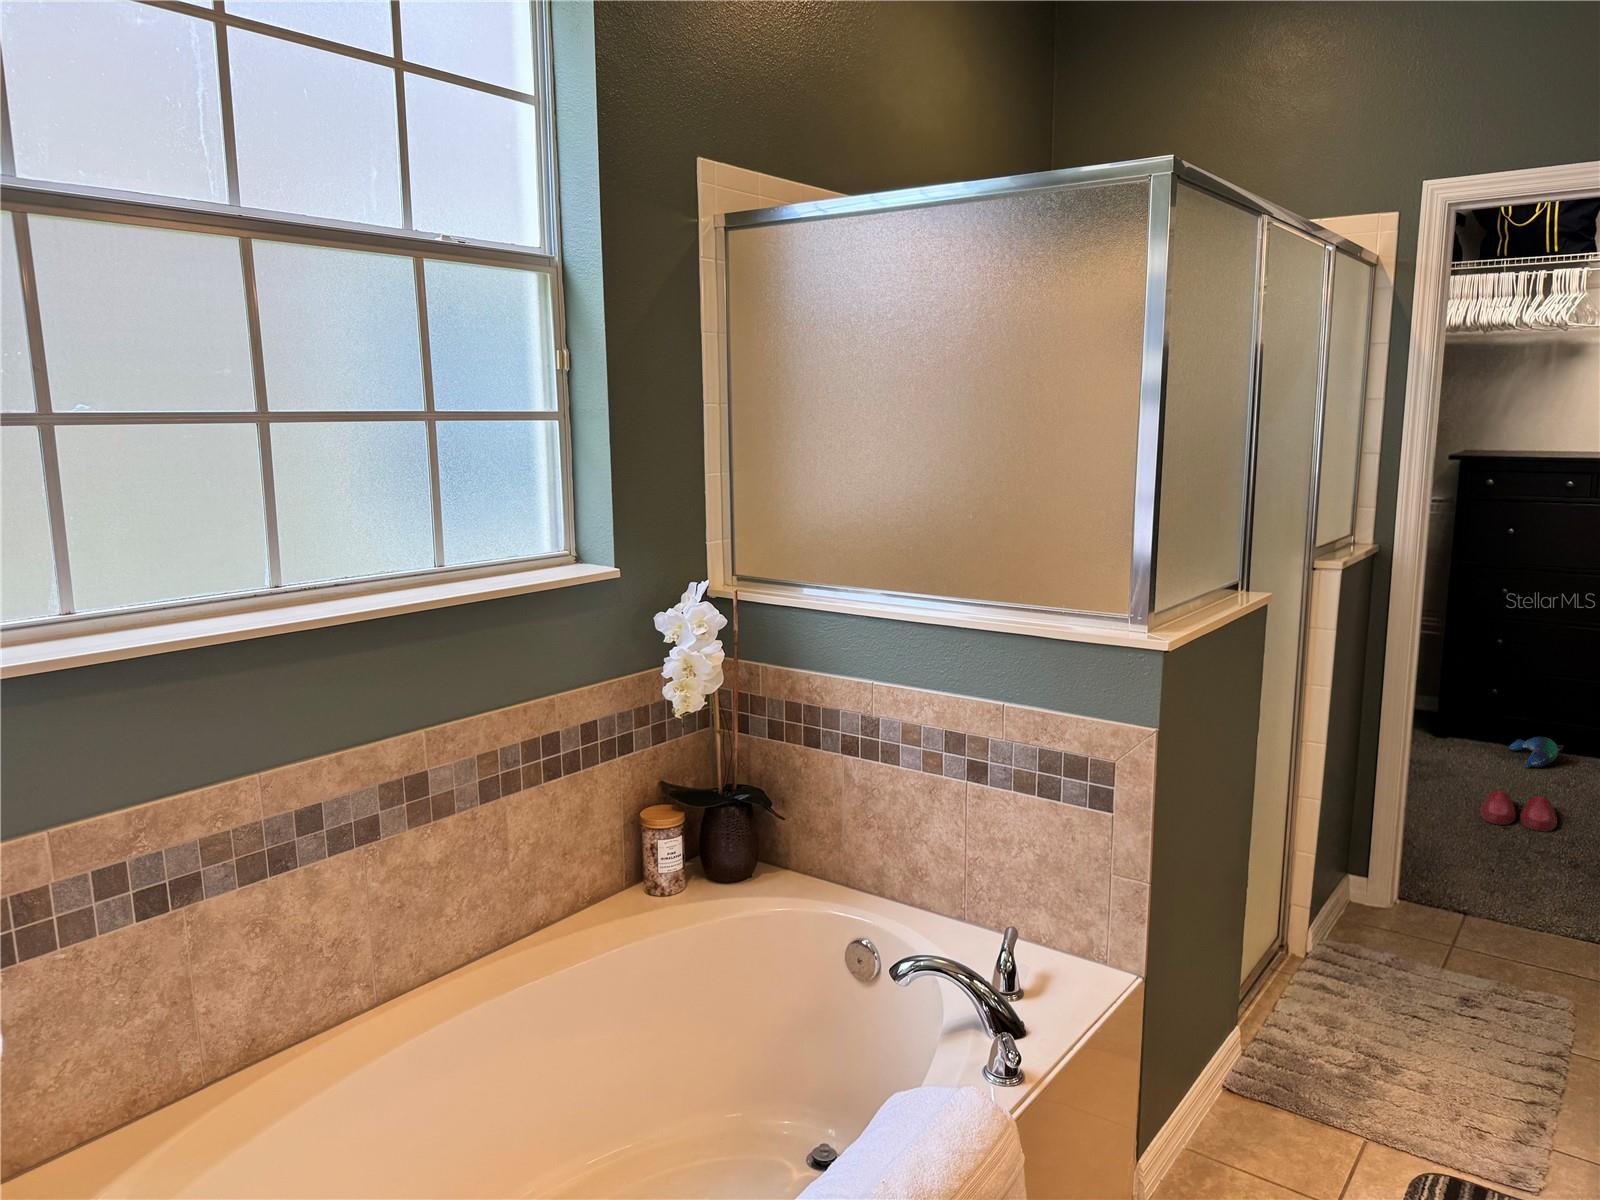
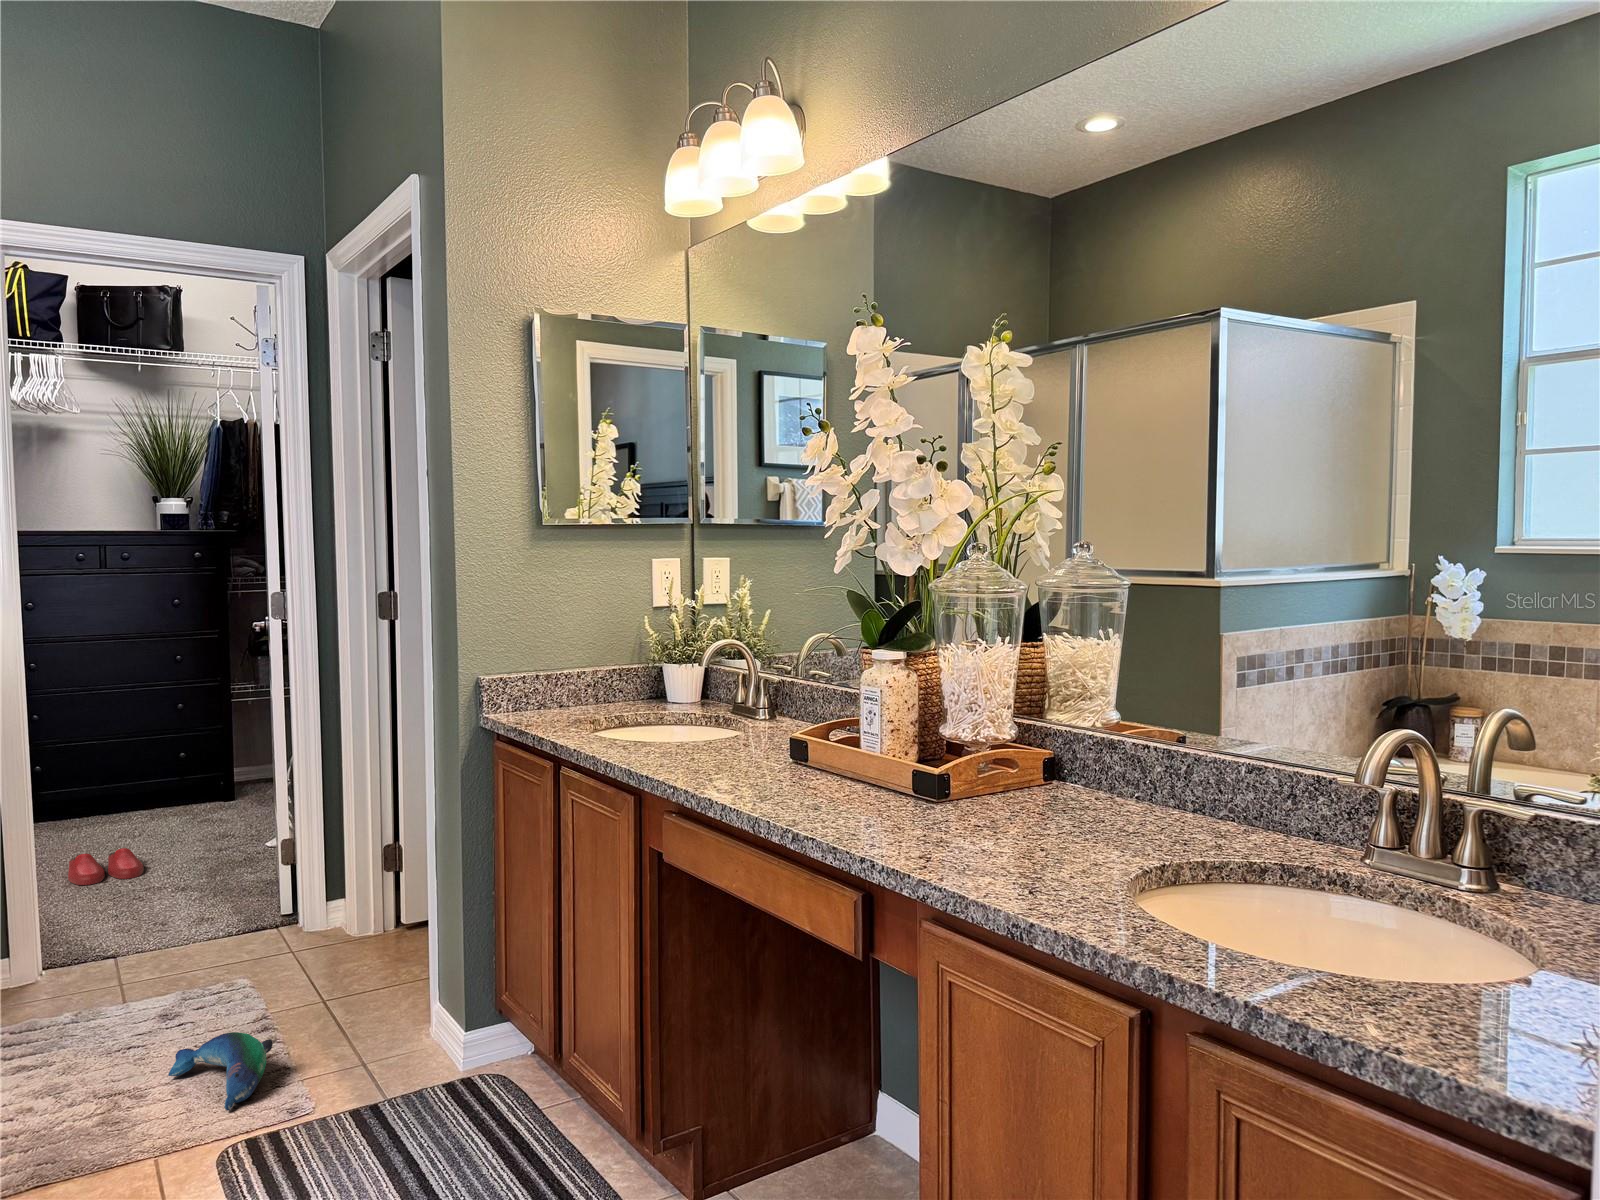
plush toy: present [1509,737,1563,768] -> present [168,1032,273,1111]

